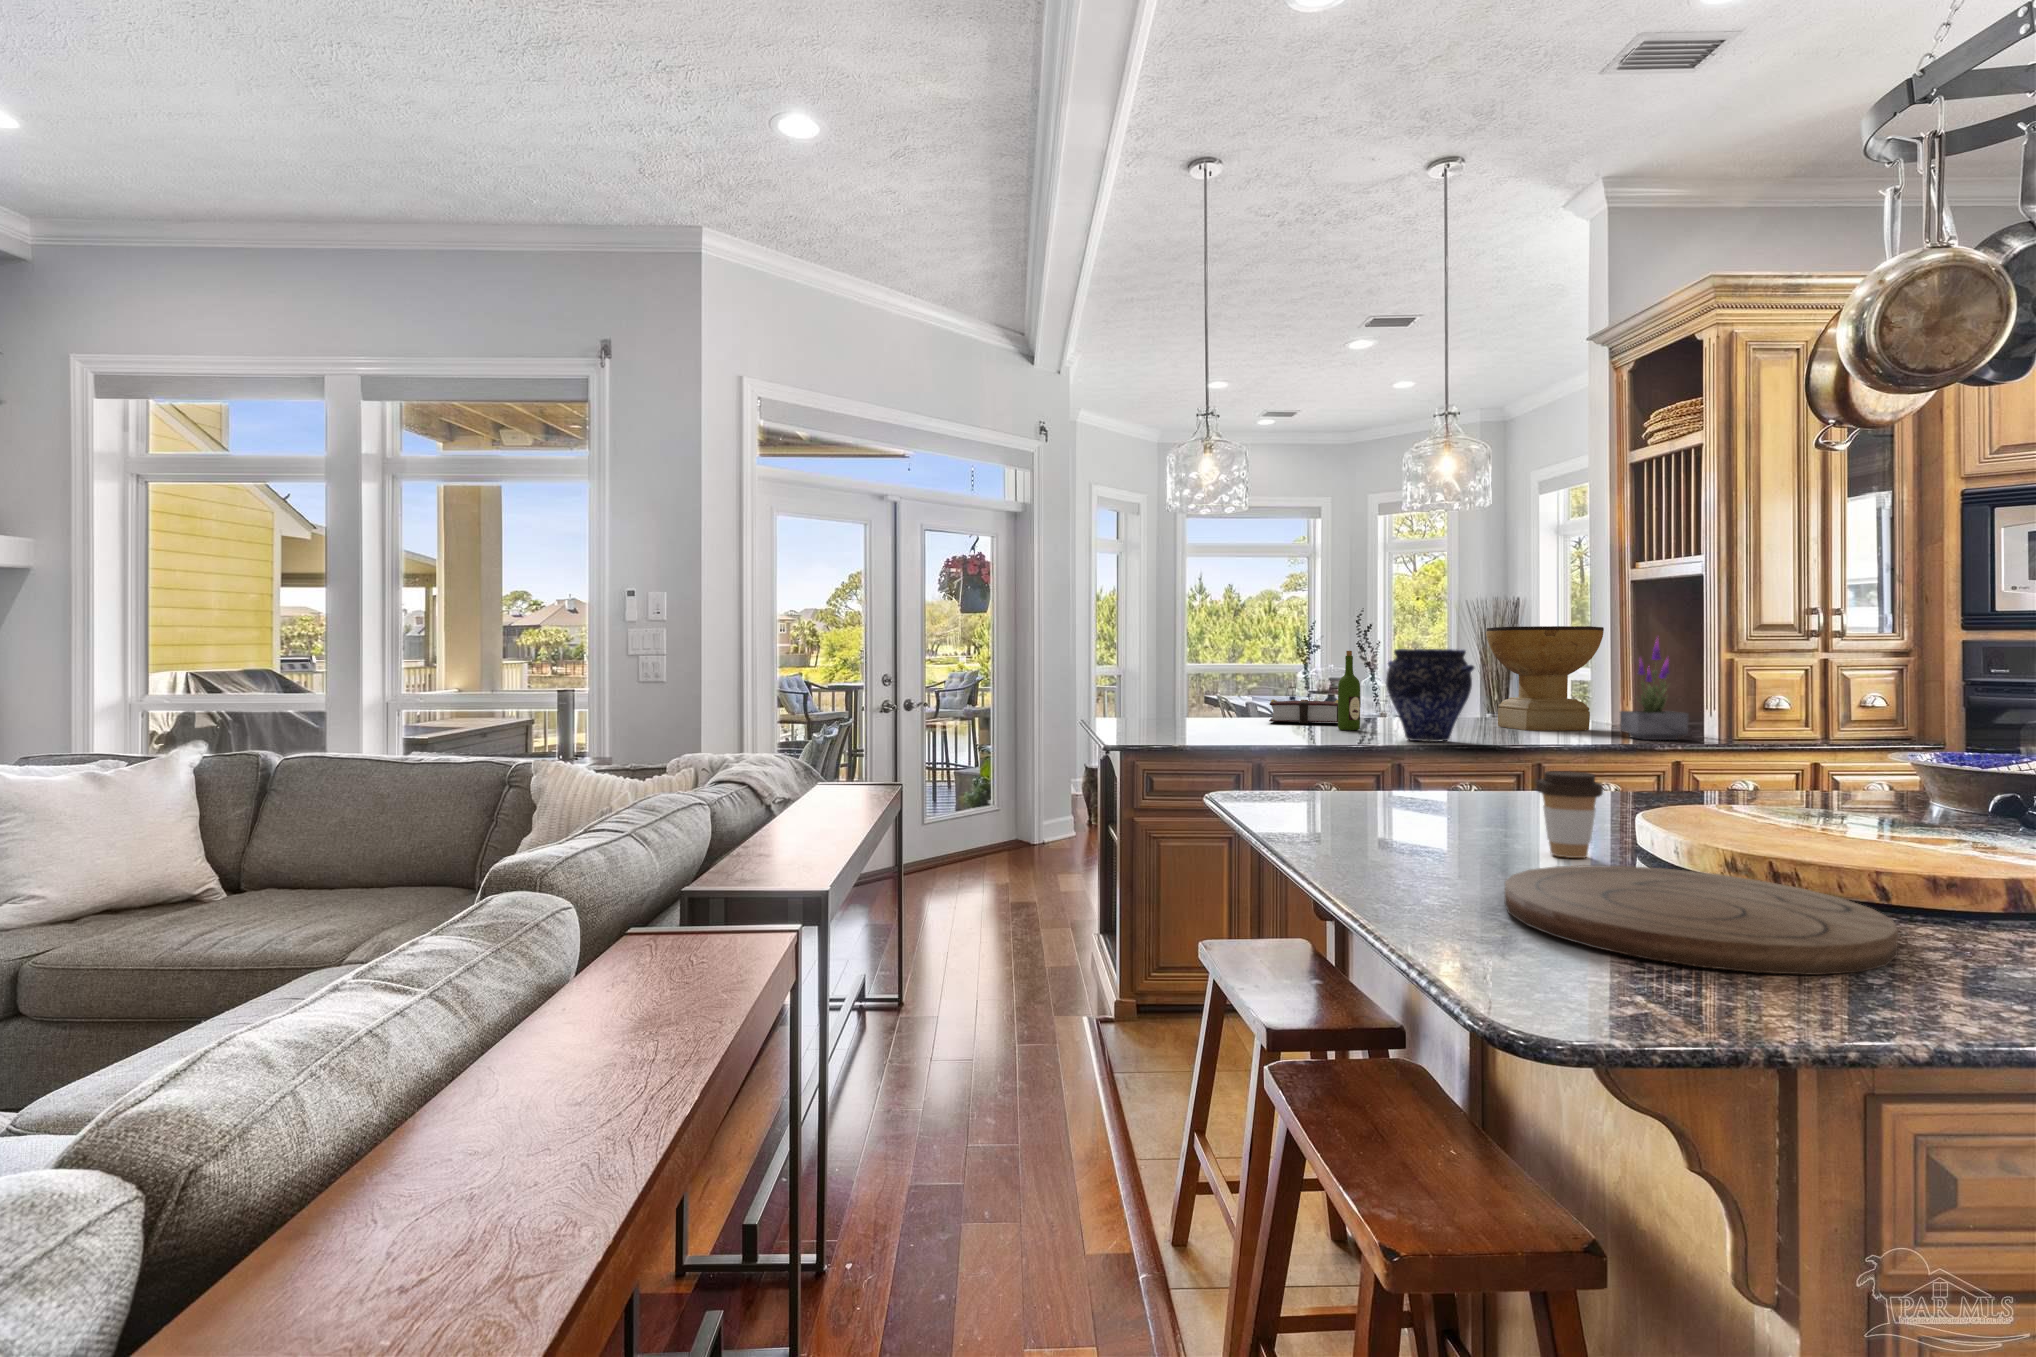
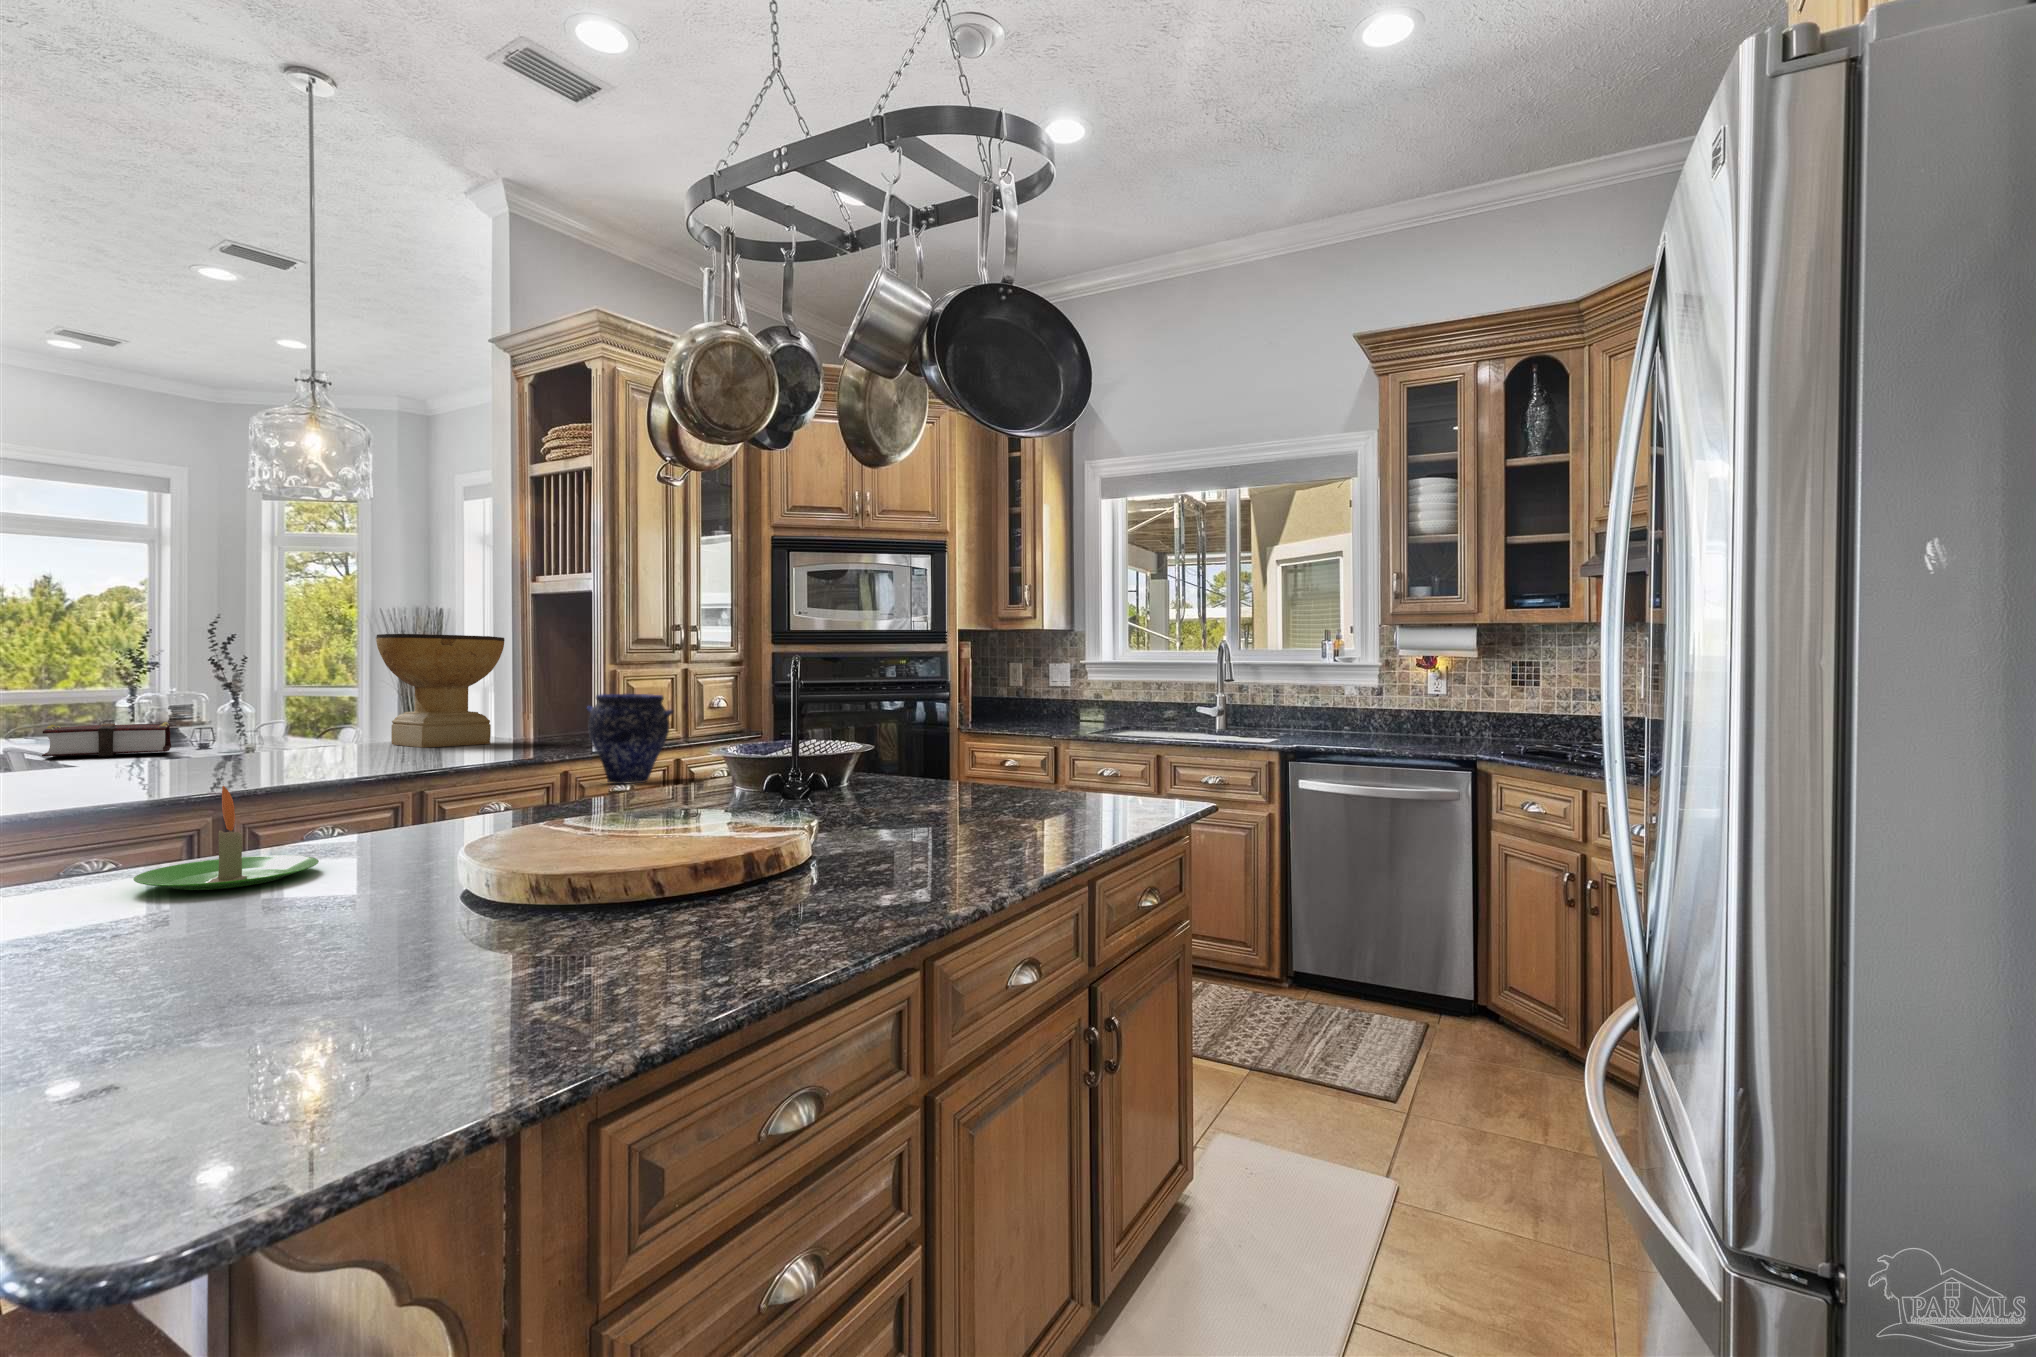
potted plant: present [1620,638,1688,740] -> none [516,647,578,750]
vase: present [1386,649,1474,742] -> present [587,694,673,784]
wine bottle: present [1338,651,1360,730] -> none [159,658,194,762]
candle: none [1381,748,1504,828] -> present [133,786,319,890]
coffee cup: present [1537,771,1603,858] -> none [338,801,419,905]
cutting board: present [1505,865,1898,975] -> none [239,898,653,1031]

